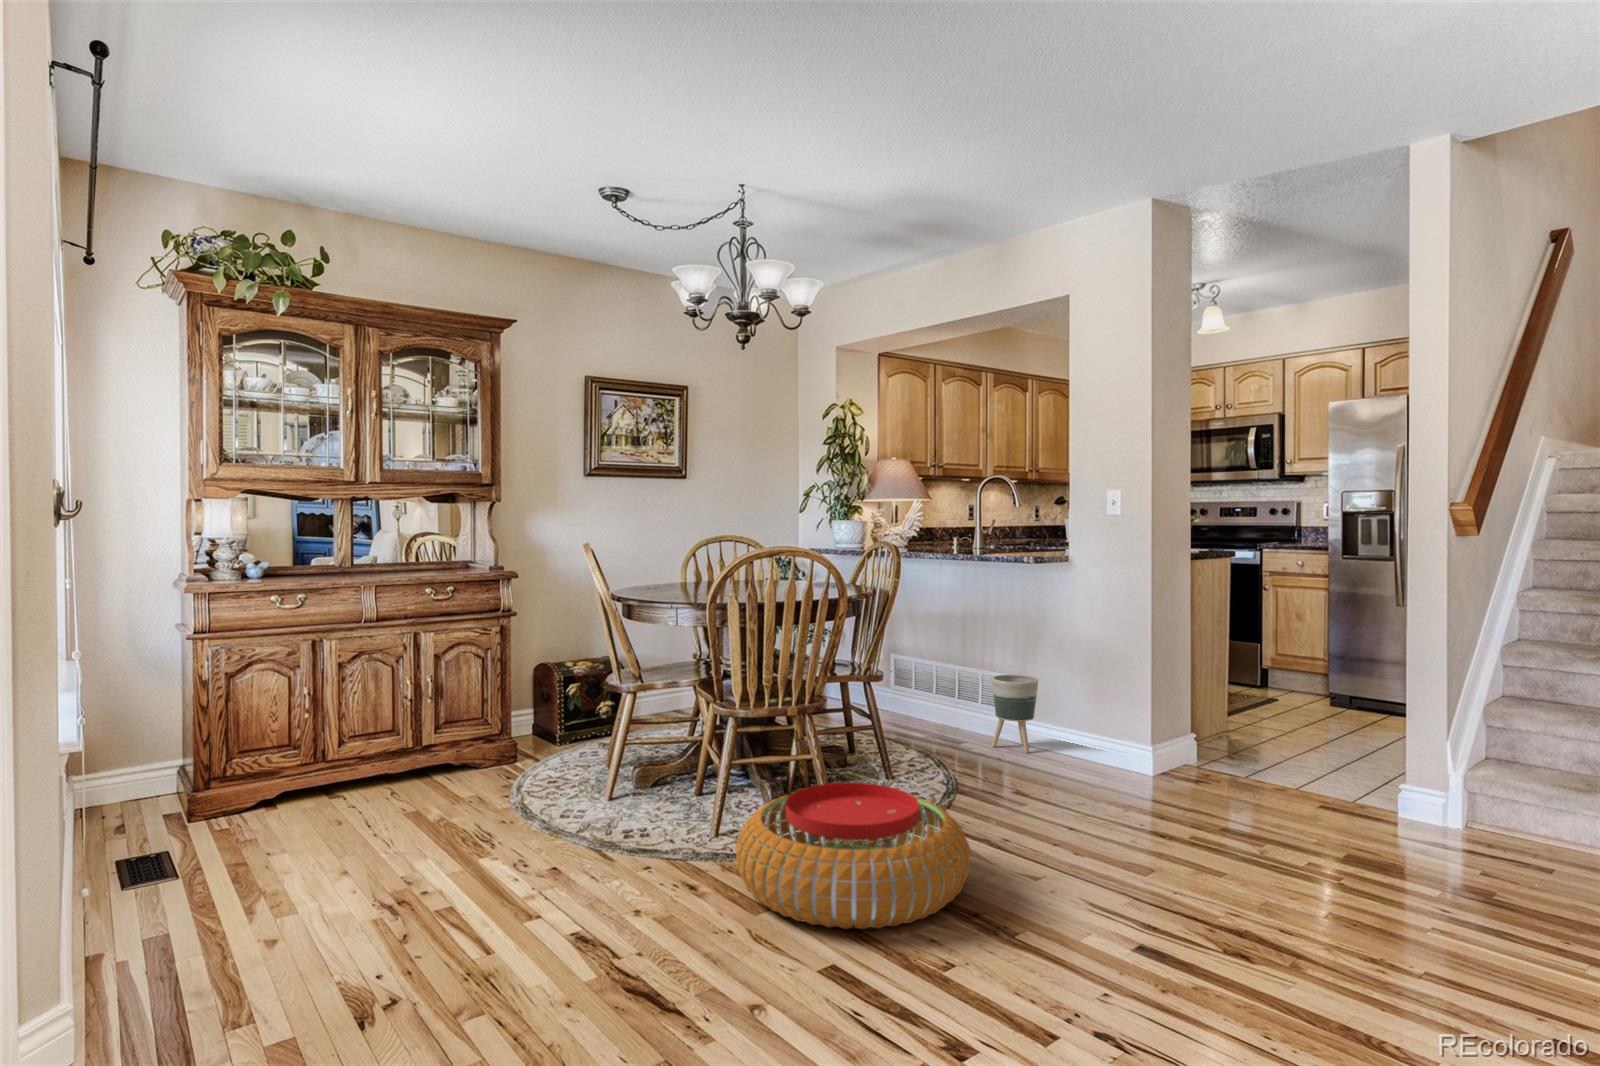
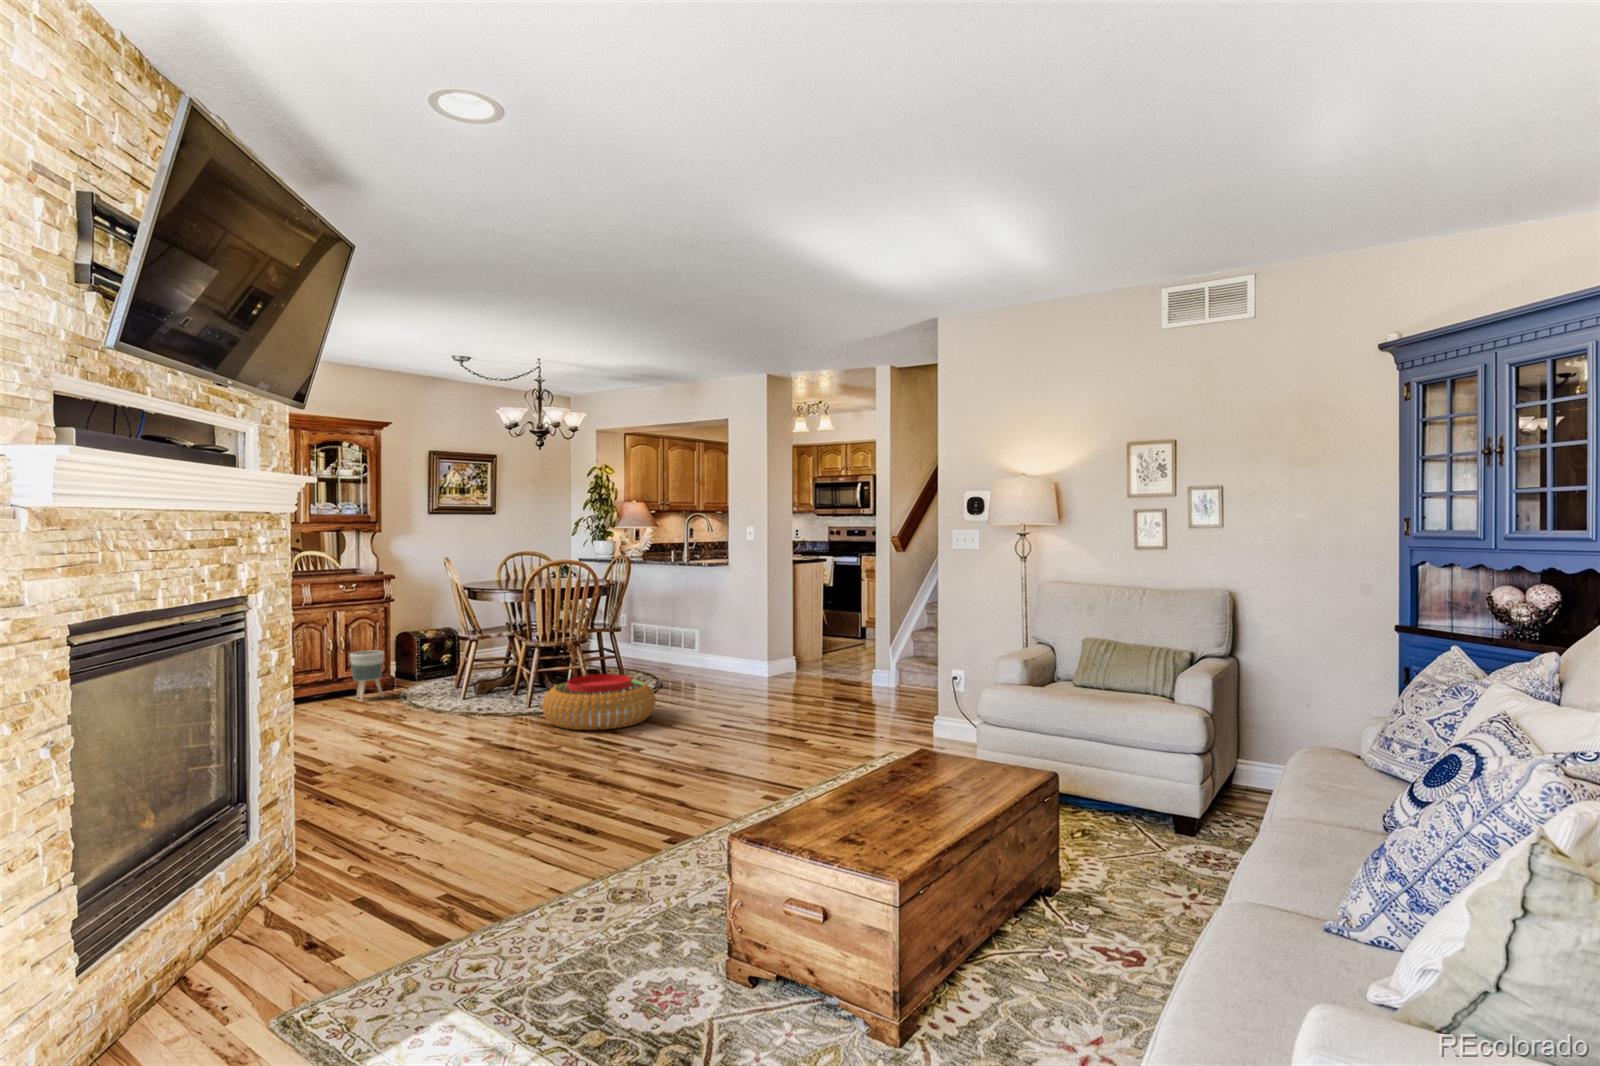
planter: present [992,675,1038,753] -> present [350,651,384,702]

